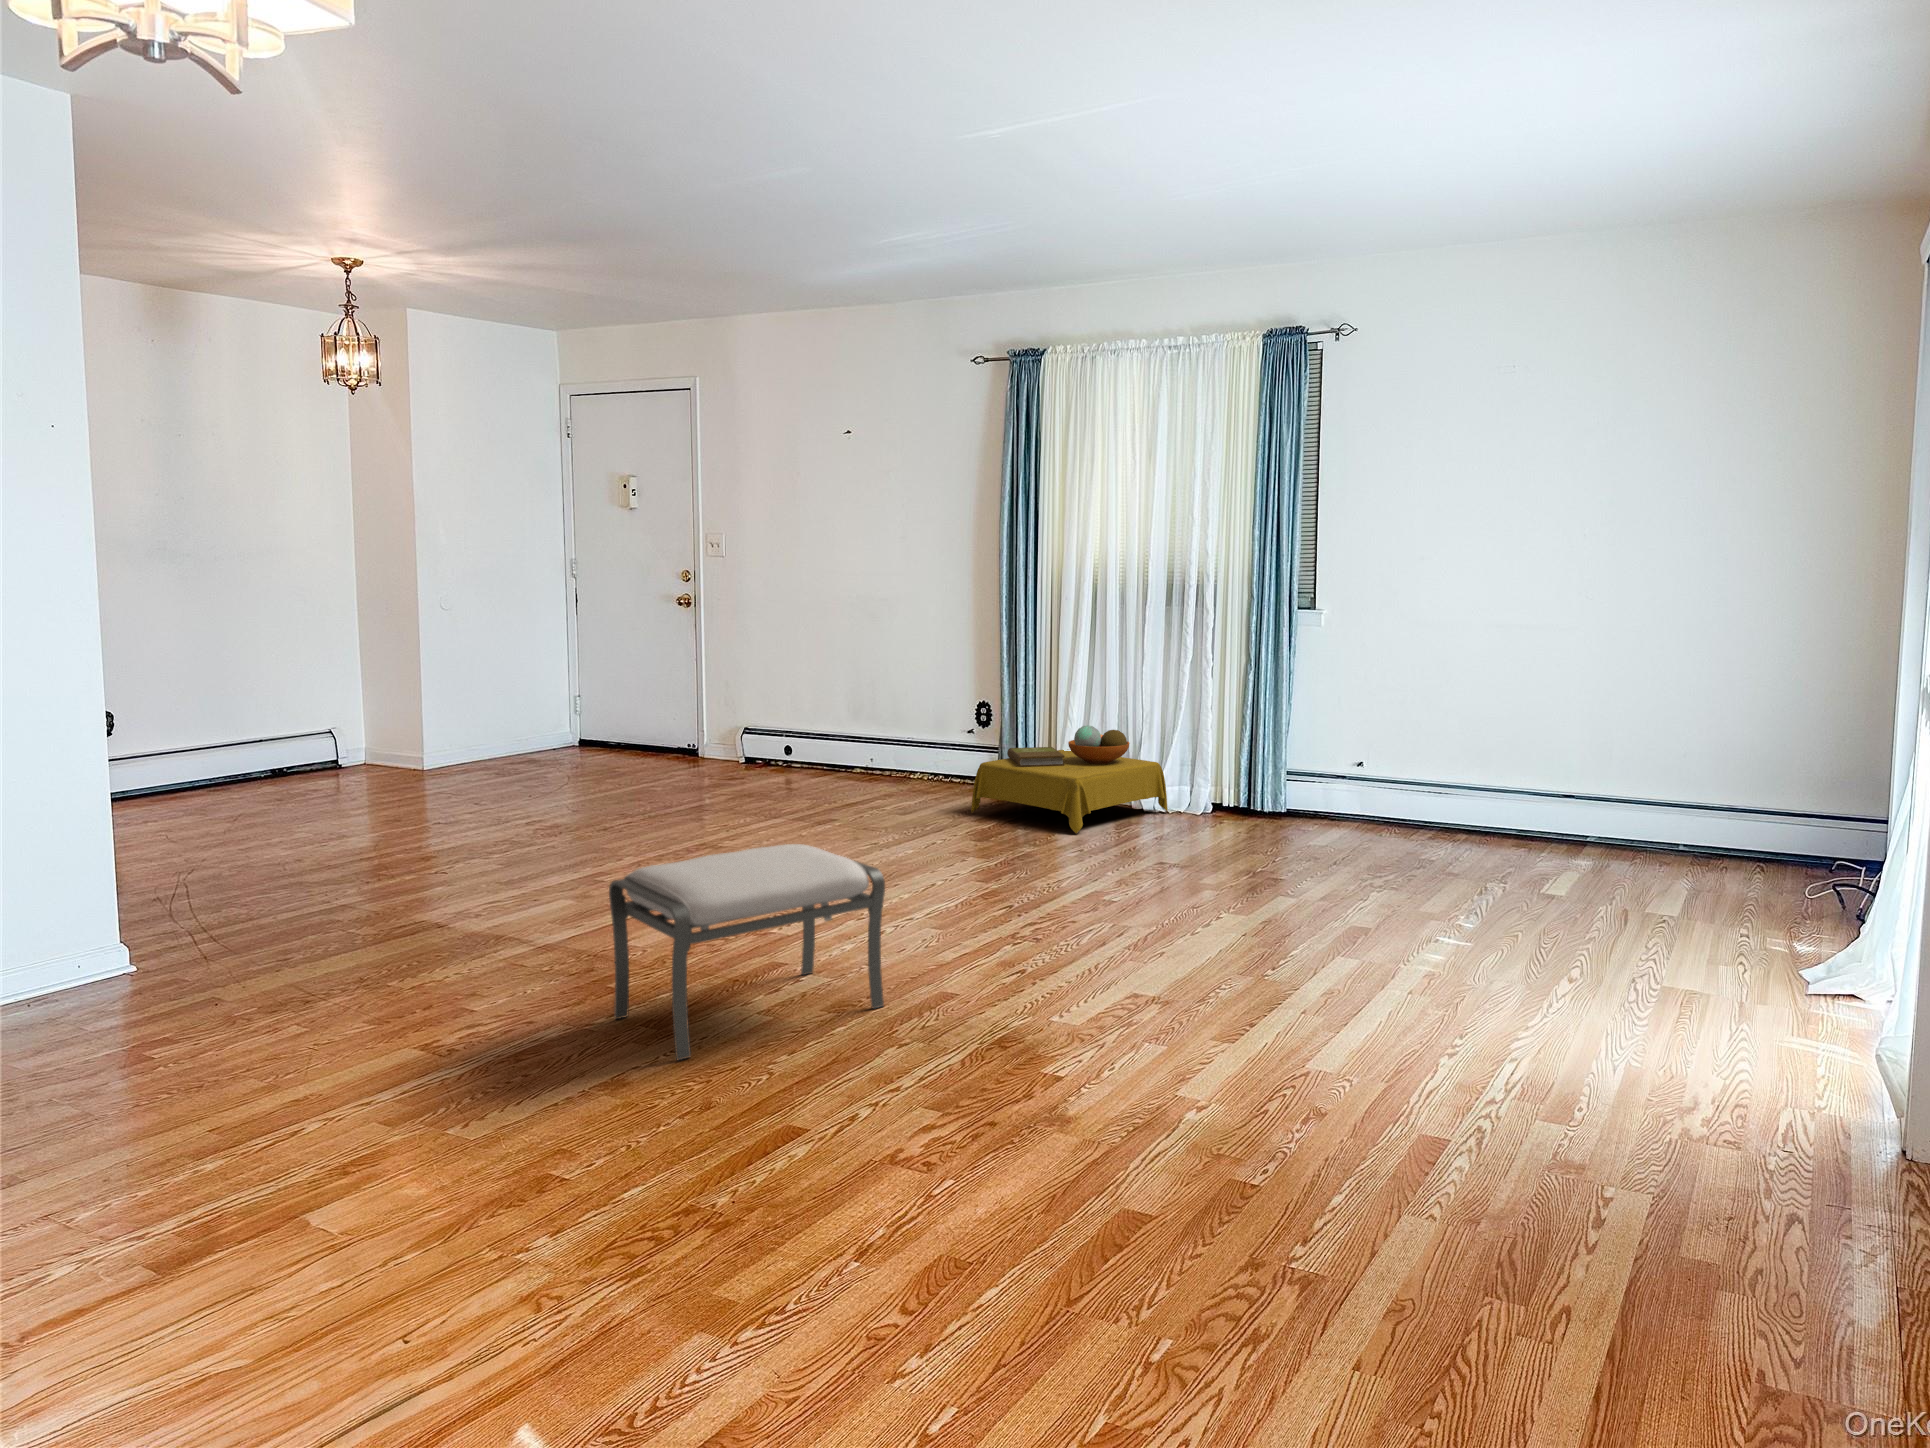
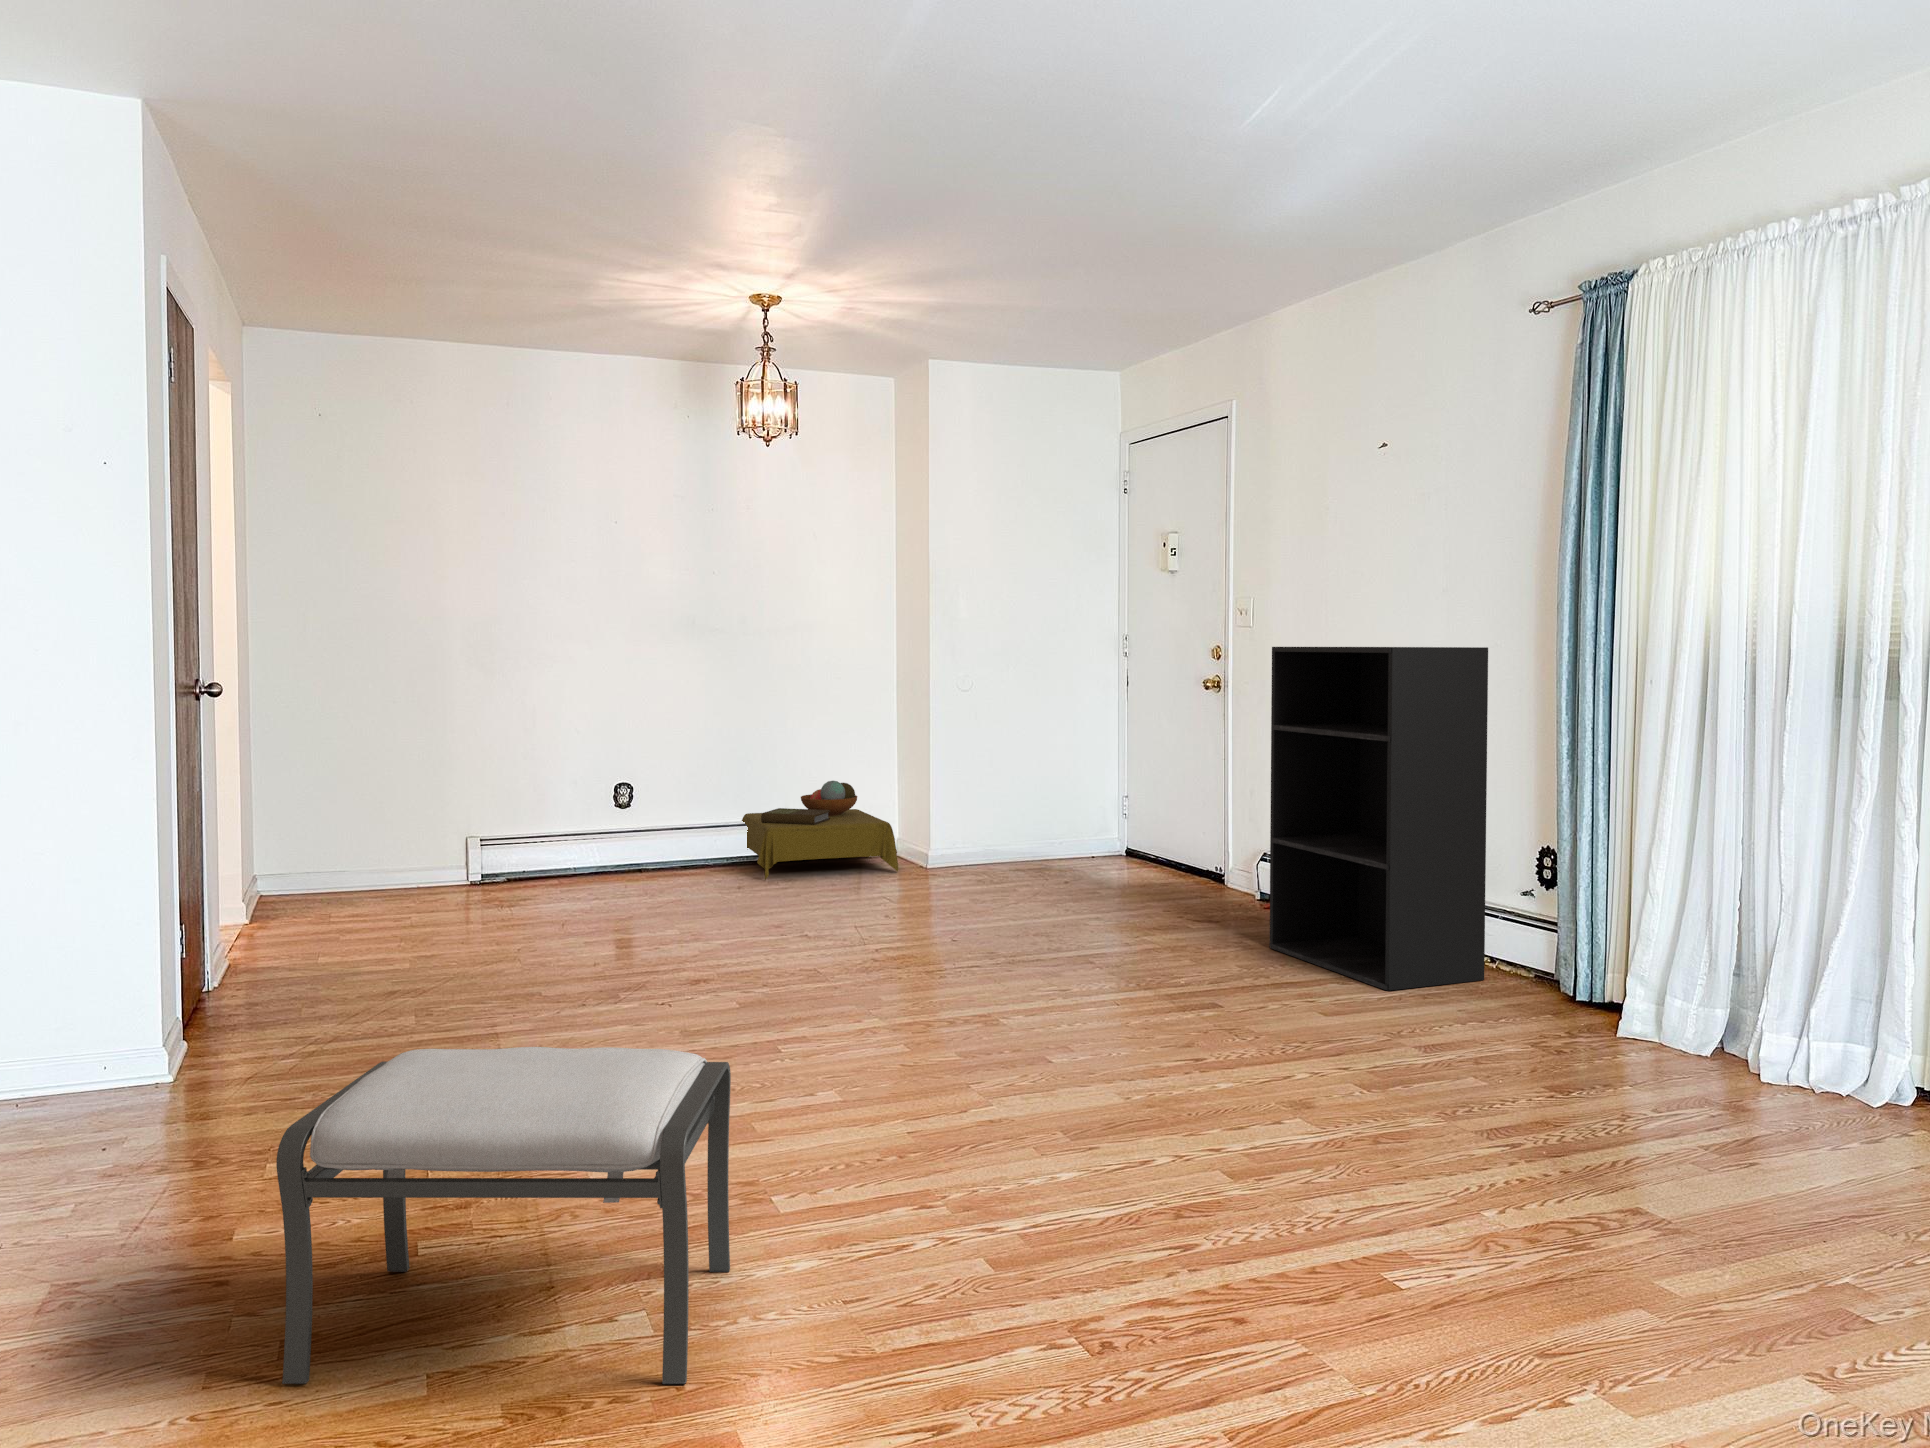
bookshelf: none [804,575,957,801] -> present [1269,647,1488,991]
side table: present [971,725,1168,833] -> present [742,781,899,880]

